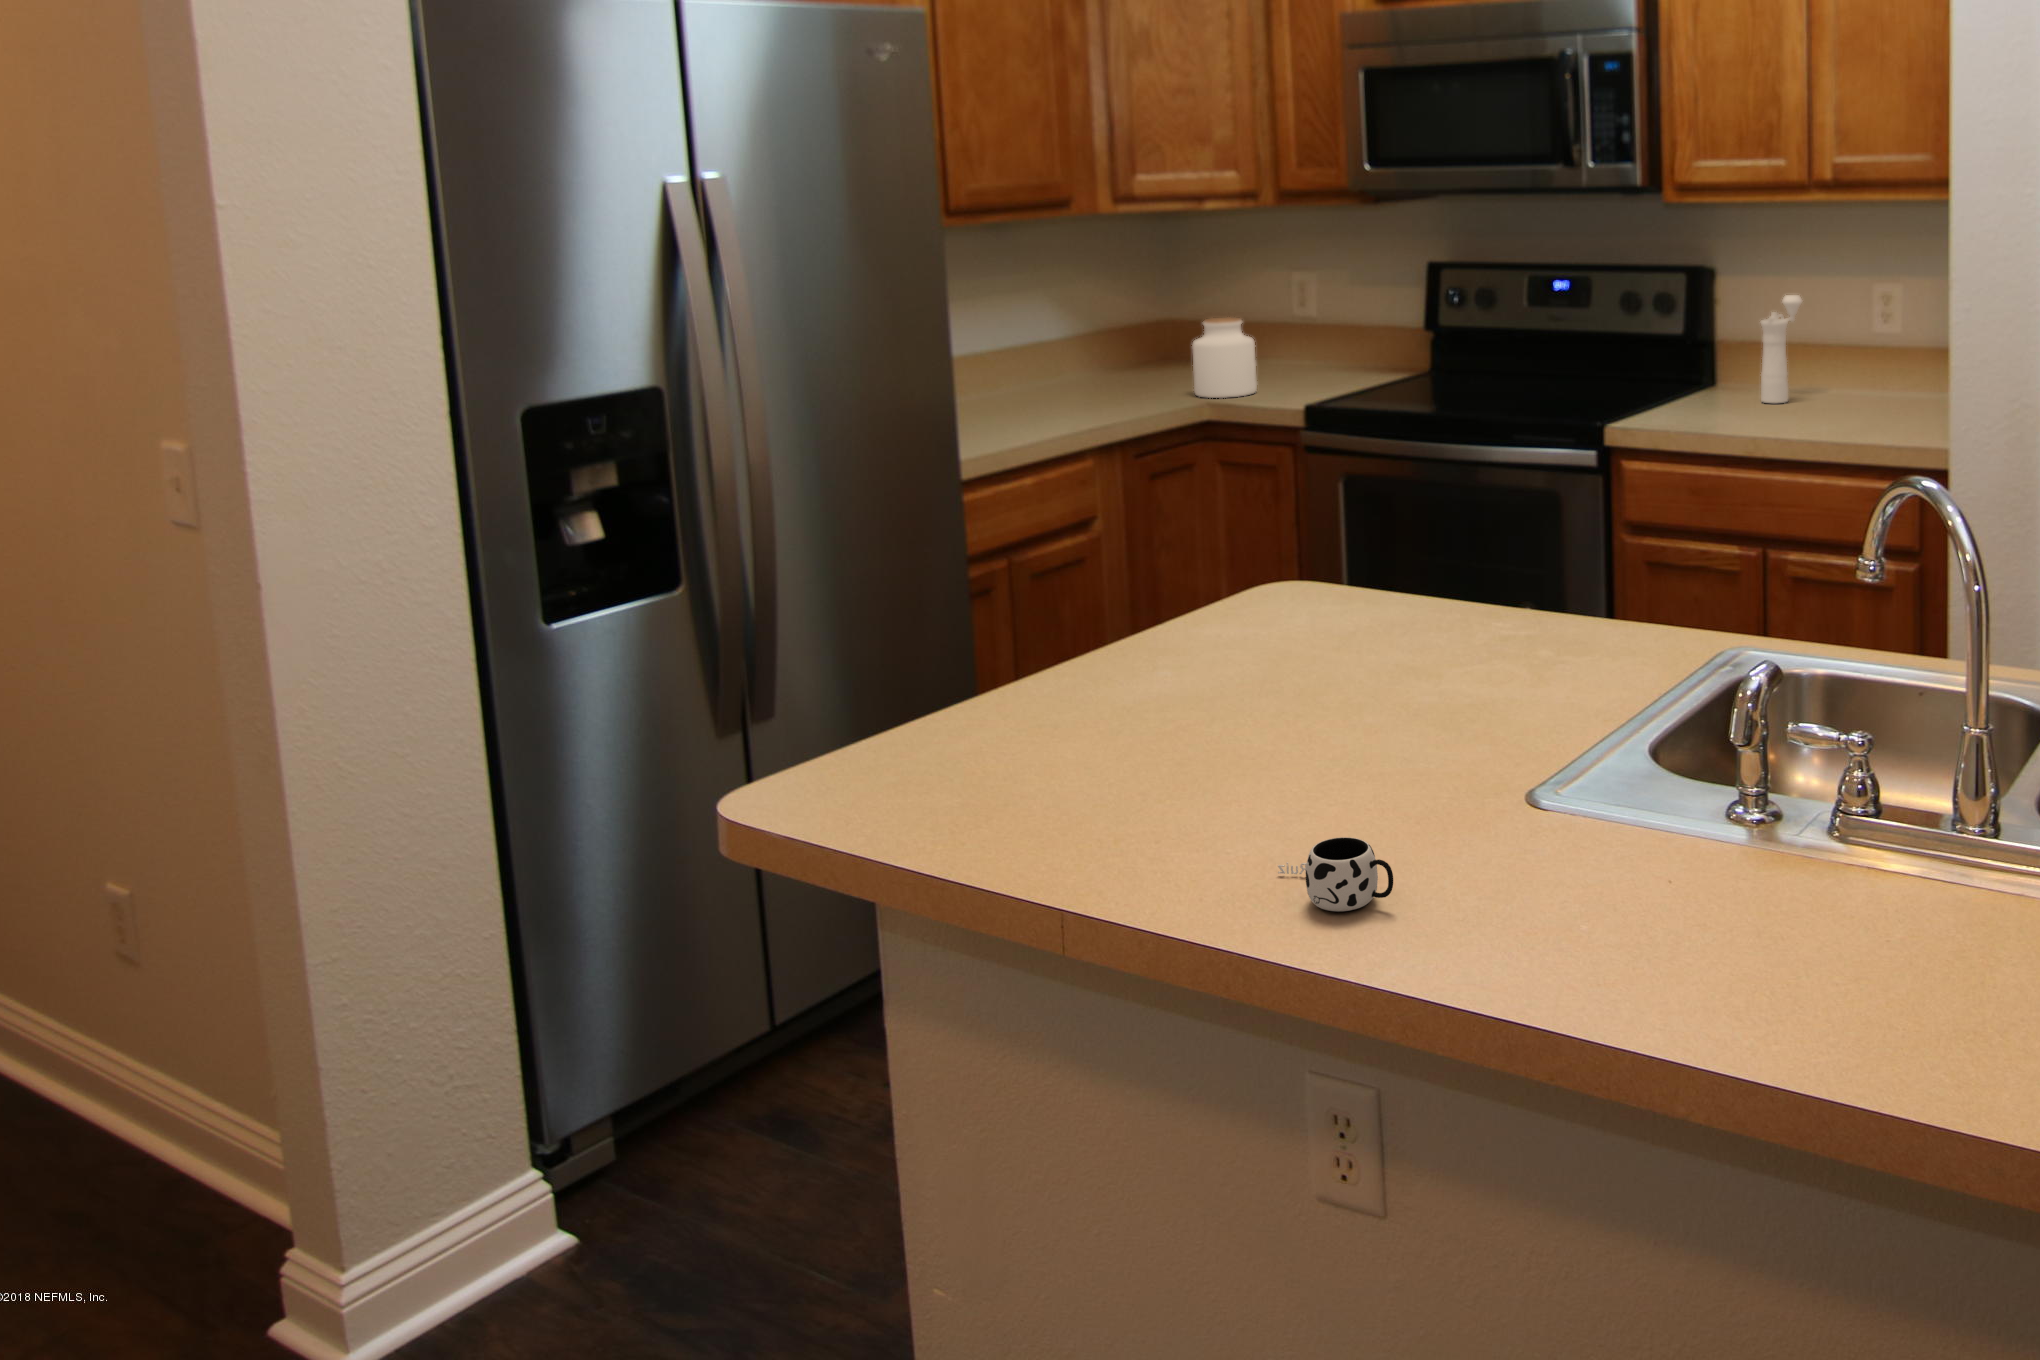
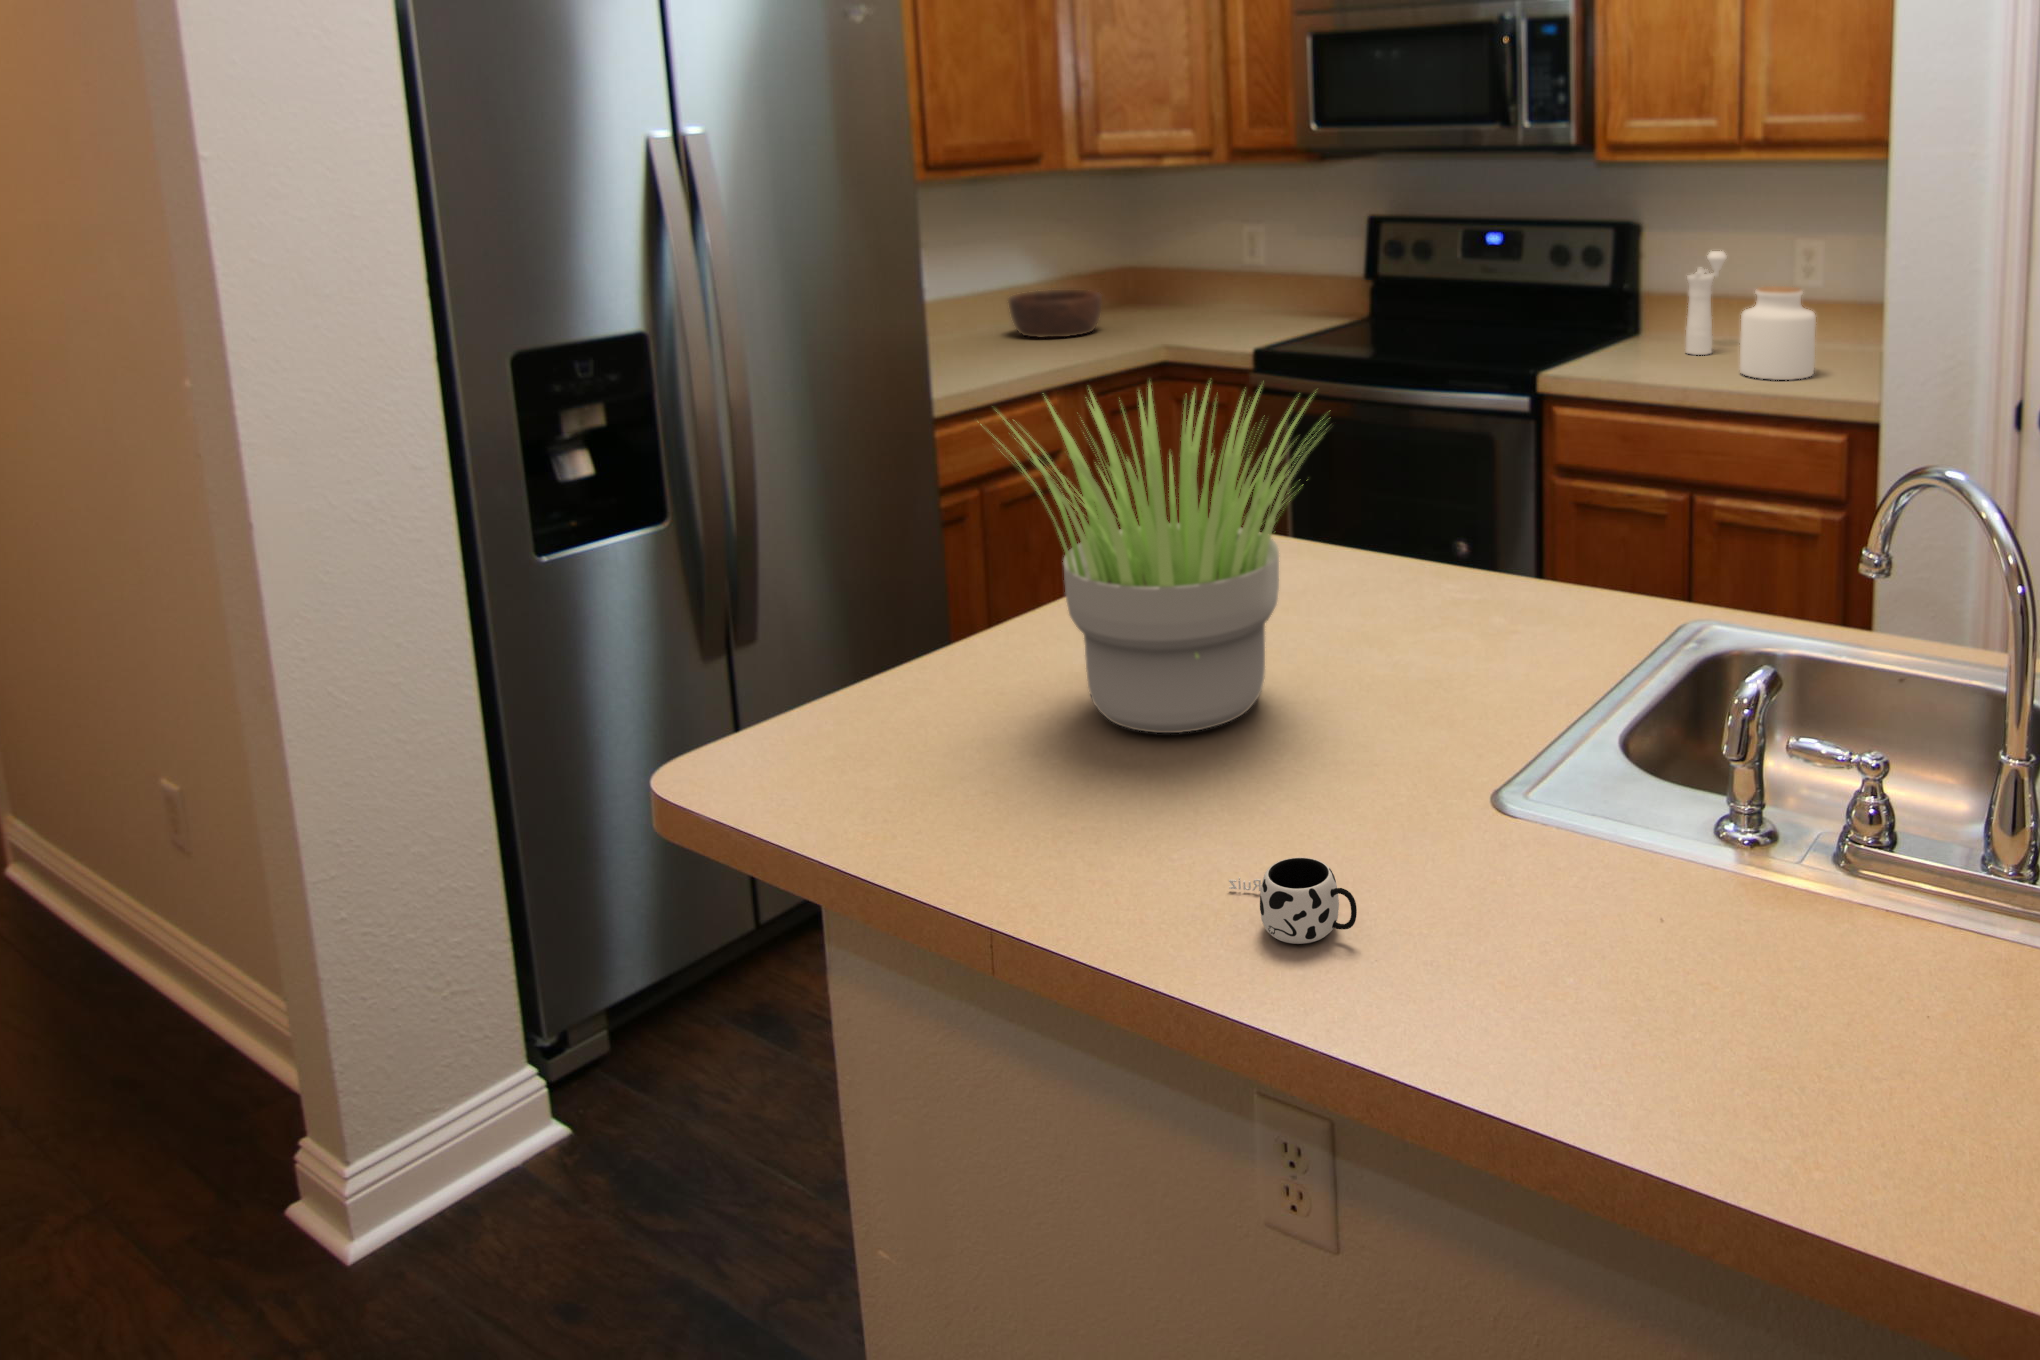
jar: present [1192,317,1257,398] -> present [1740,286,1816,380]
wooden bowl: none [1037,344,1140,396] -> present [1009,290,1102,338]
potted plant: none [1029,414,1384,753] -> present [990,386,1320,733]

